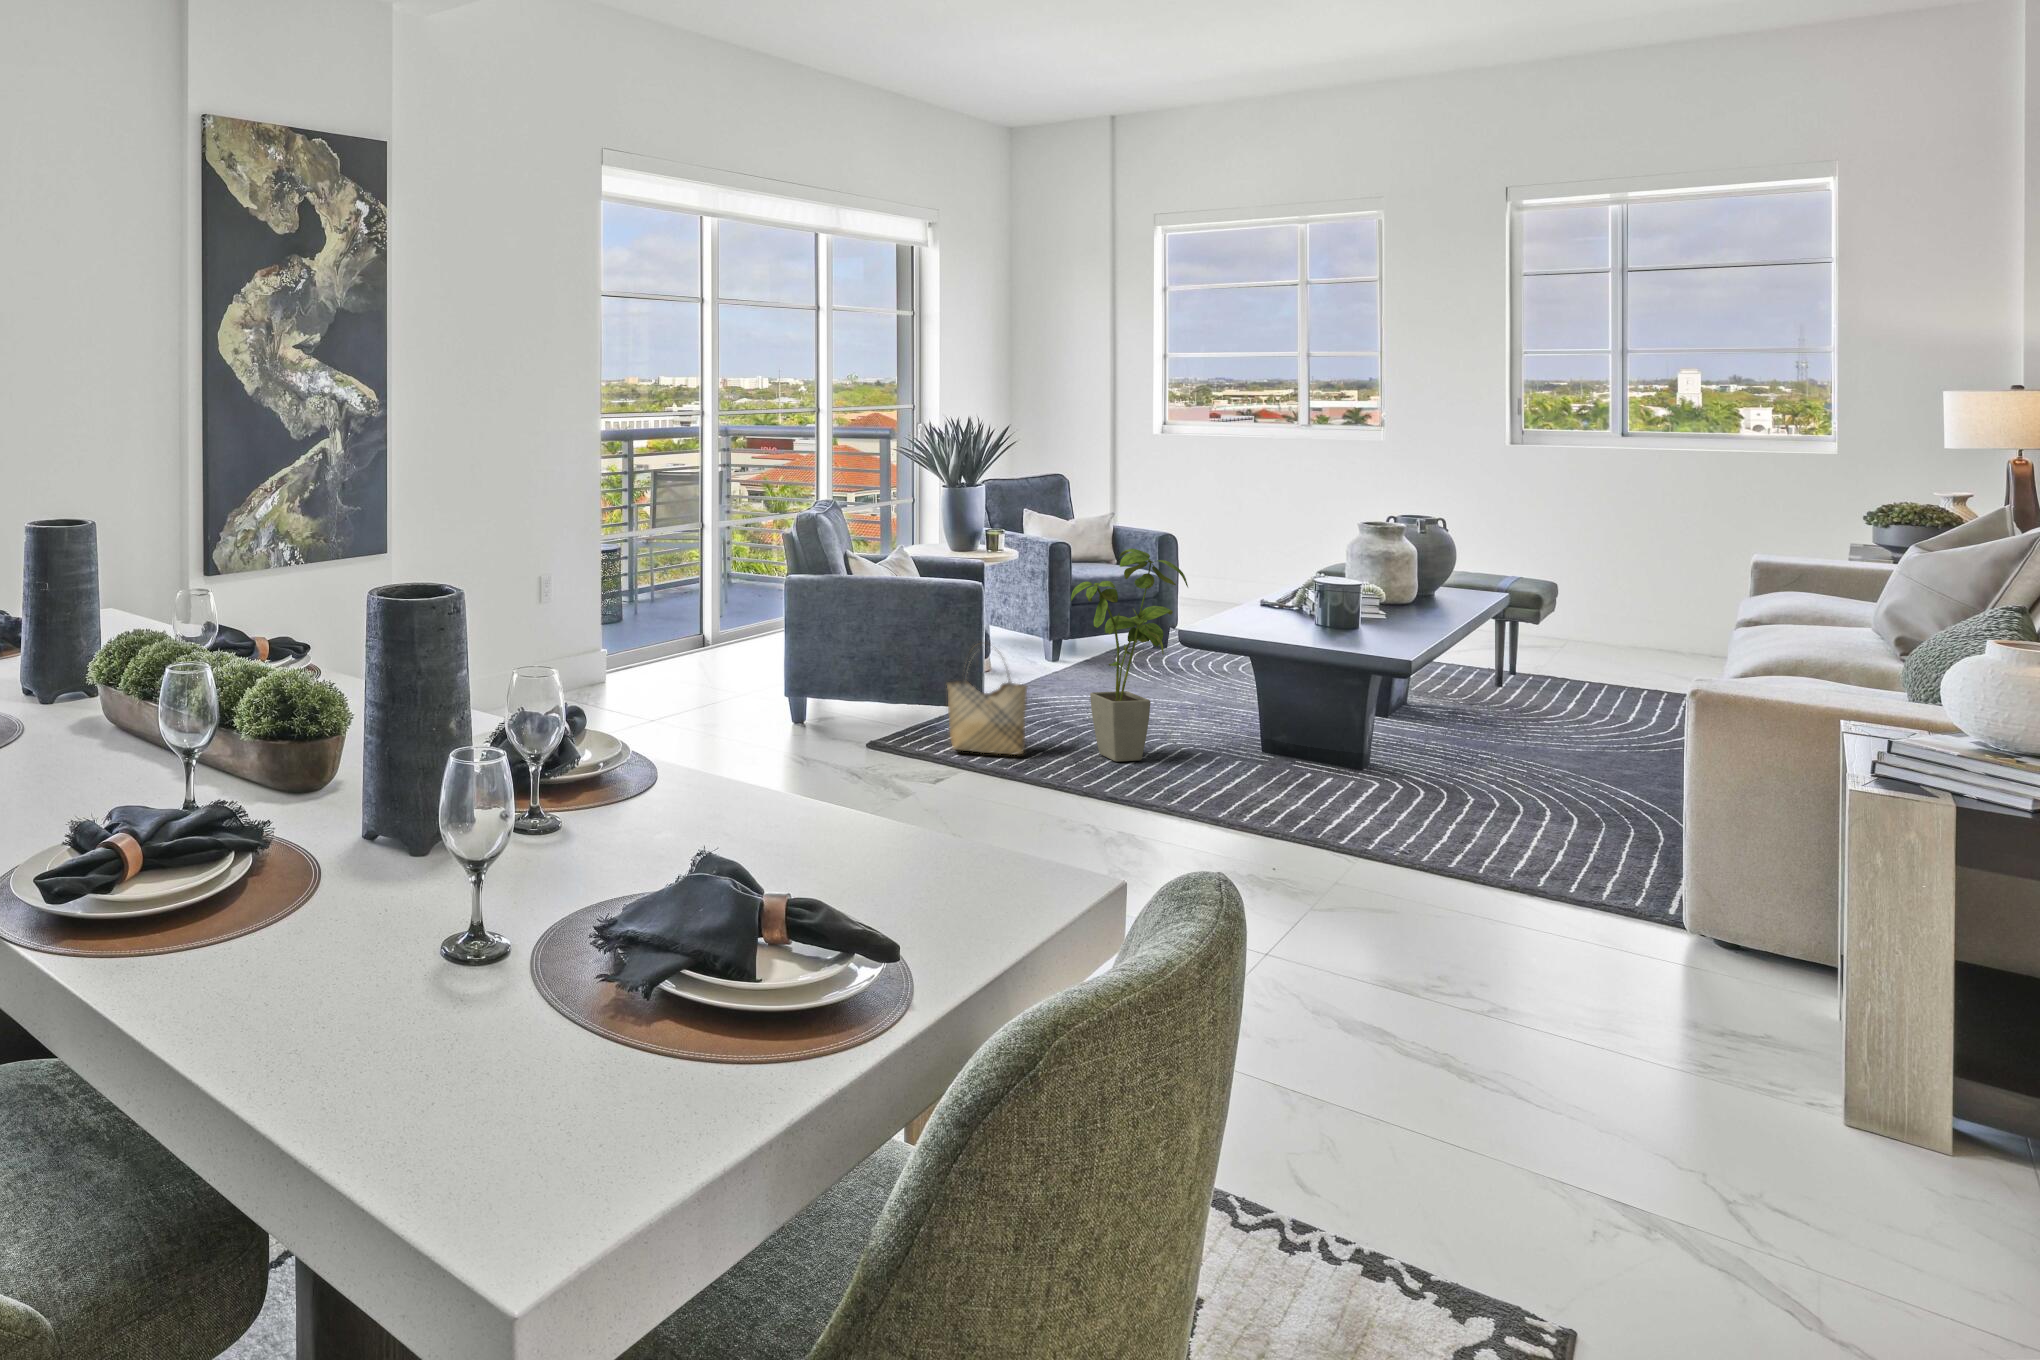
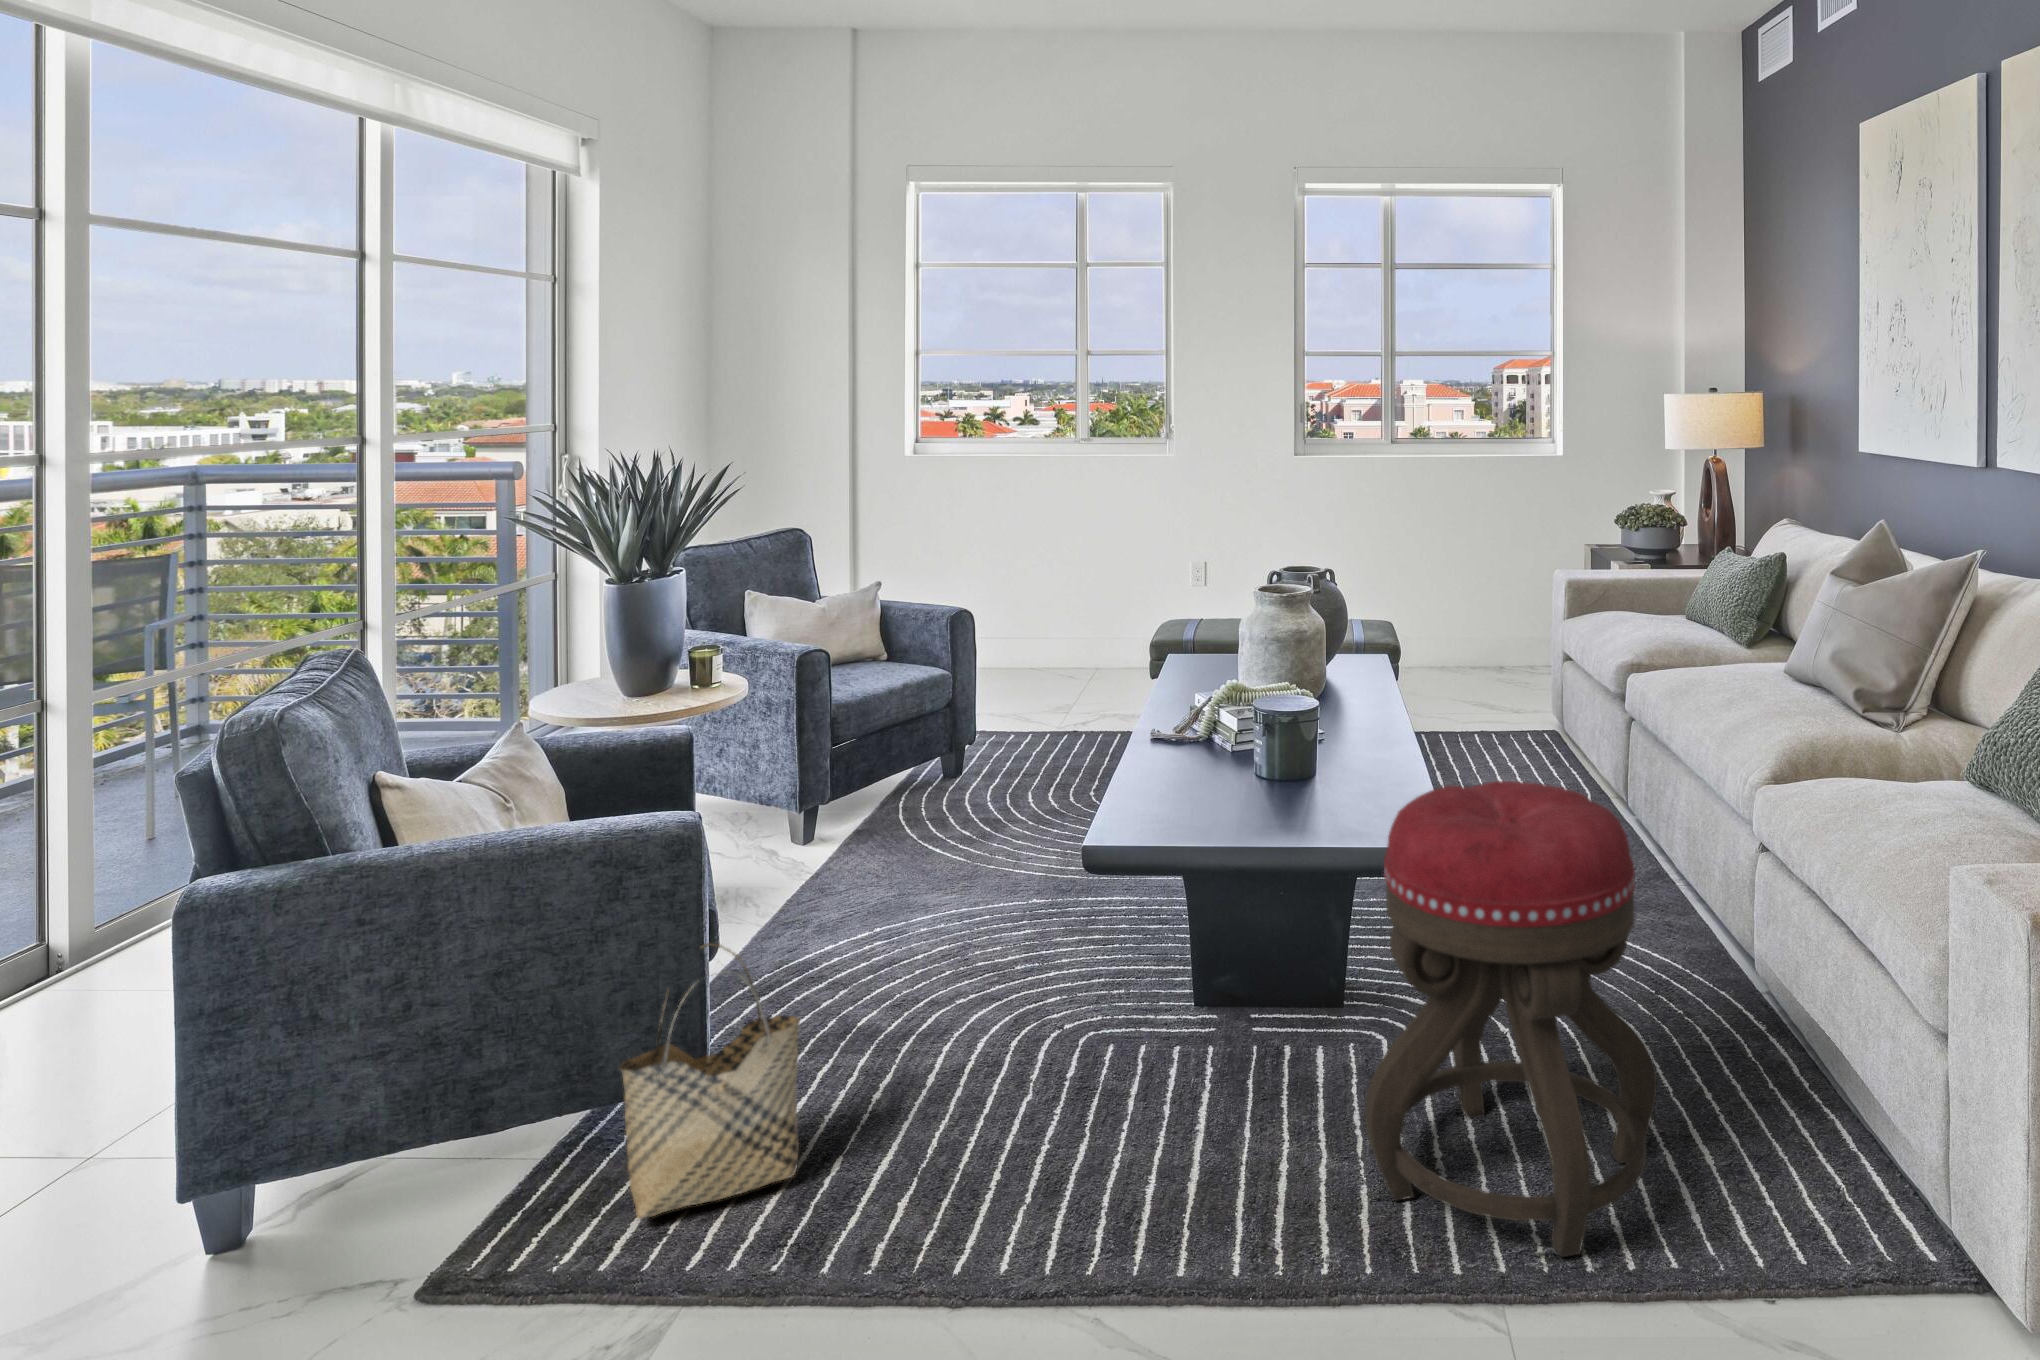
house plant: present [1071,549,1188,762] -> none [883,702,1100,1126]
ottoman: none [1319,620,1523,859] -> present [1365,781,1657,1258]

